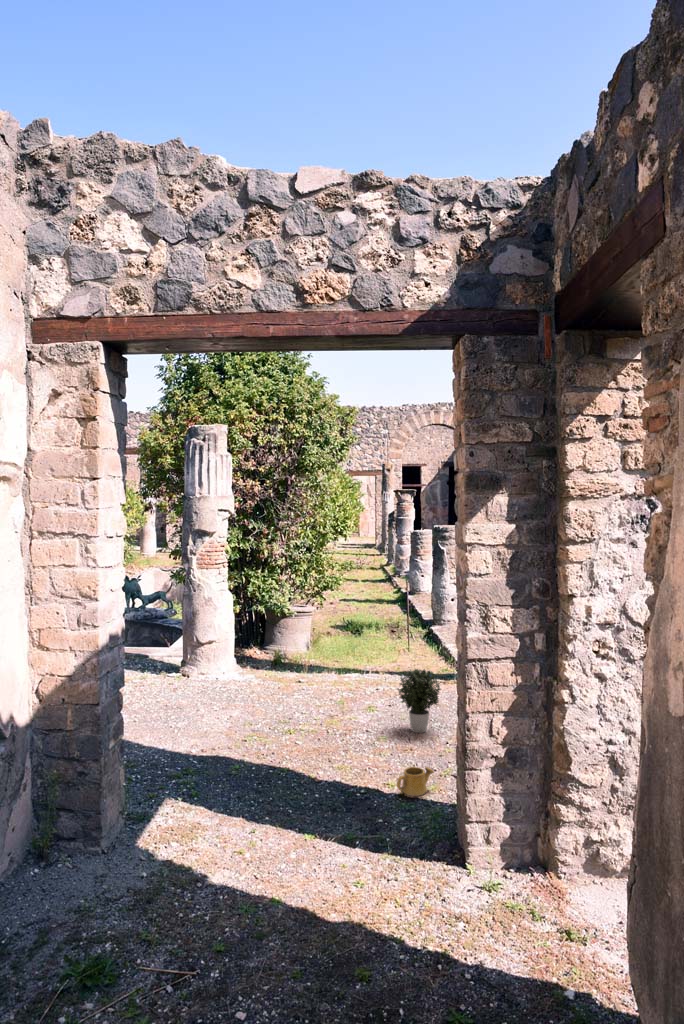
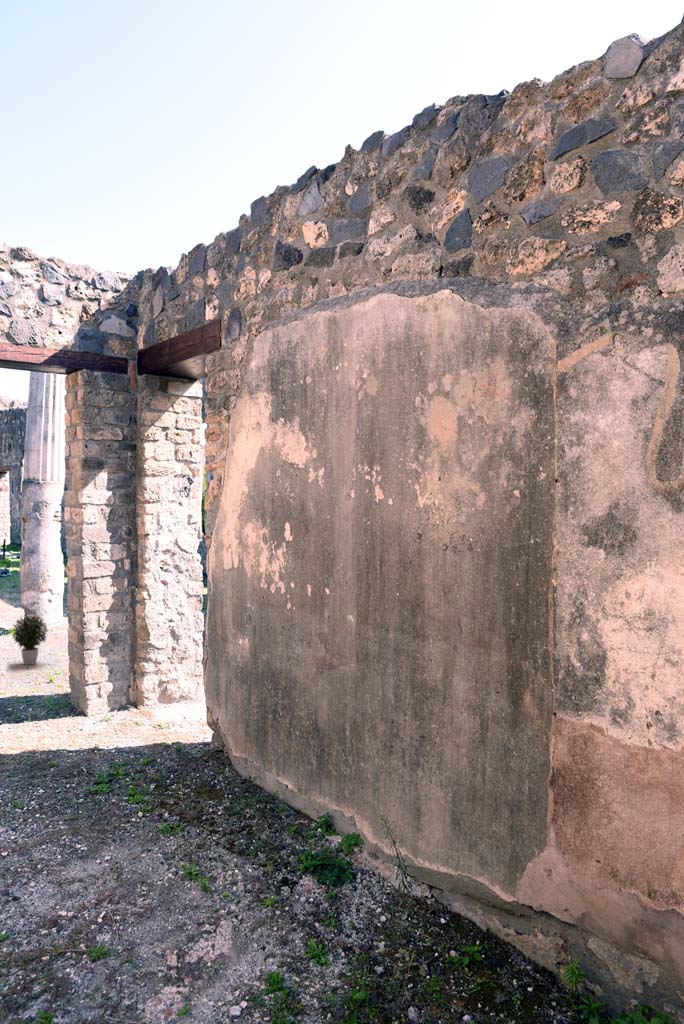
watering can: present [397,767,434,796] -> none [21,674,50,695]

